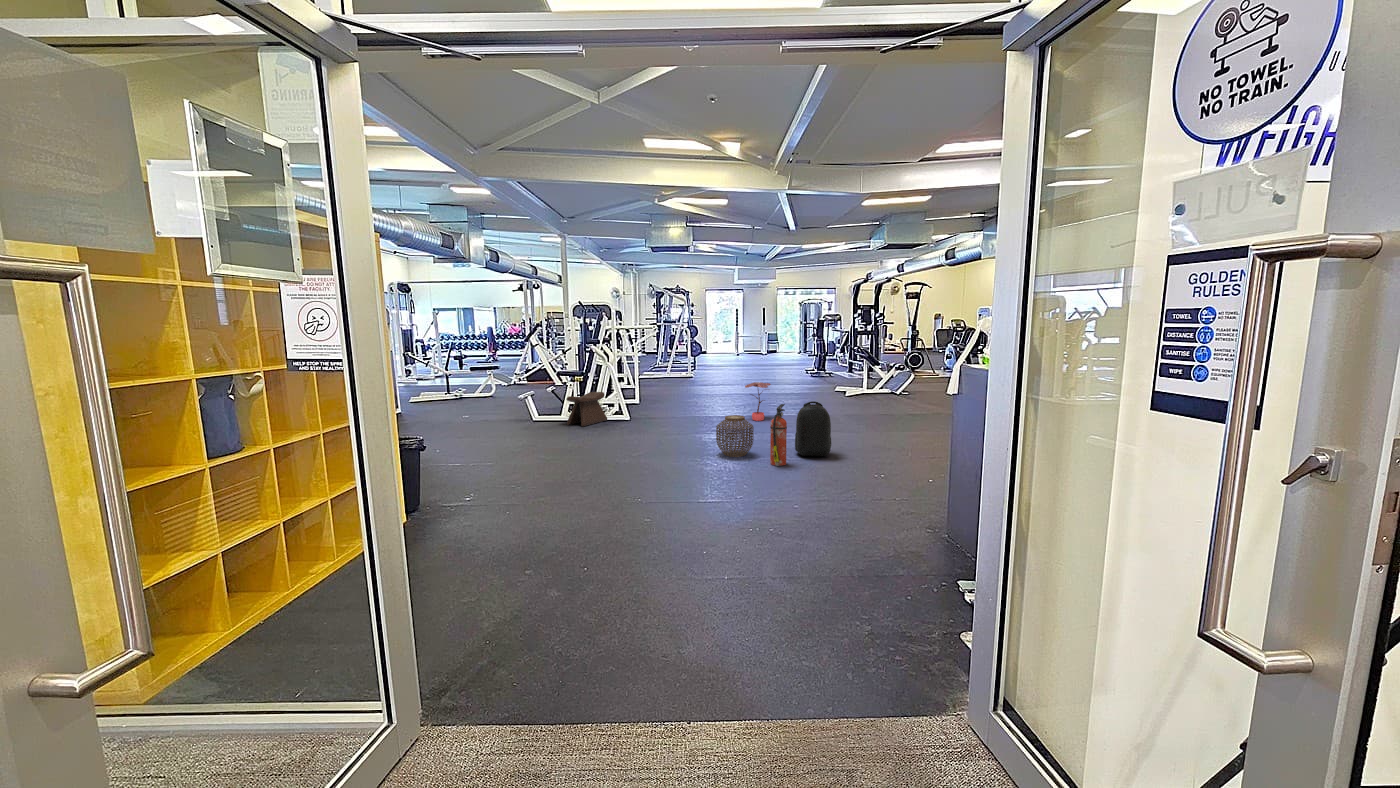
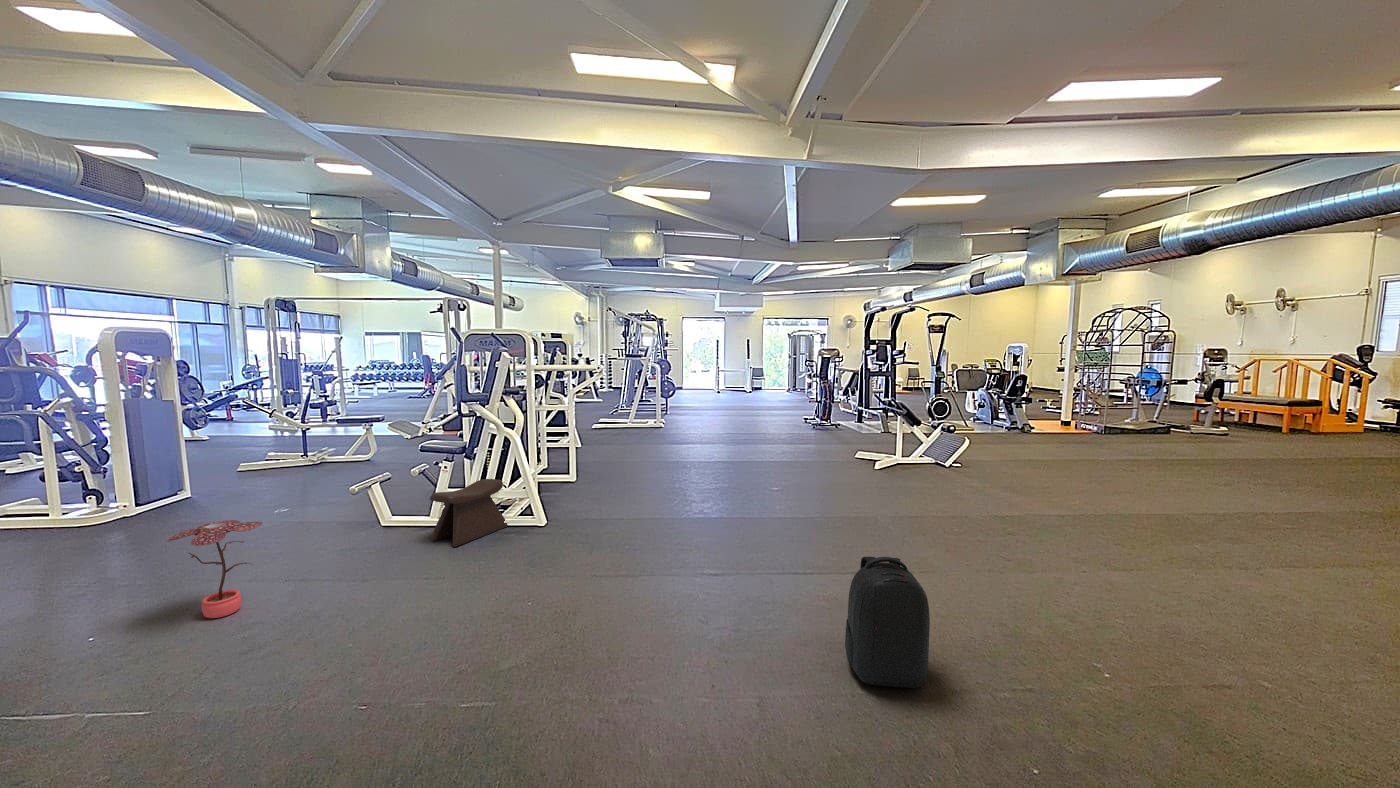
potted plant: present [745,382,771,421] -> present [167,520,262,618]
fire extinguisher: present [770,404,787,466] -> none [802,582,844,741]
woven basket: present [716,415,754,457] -> none [678,583,760,685]

